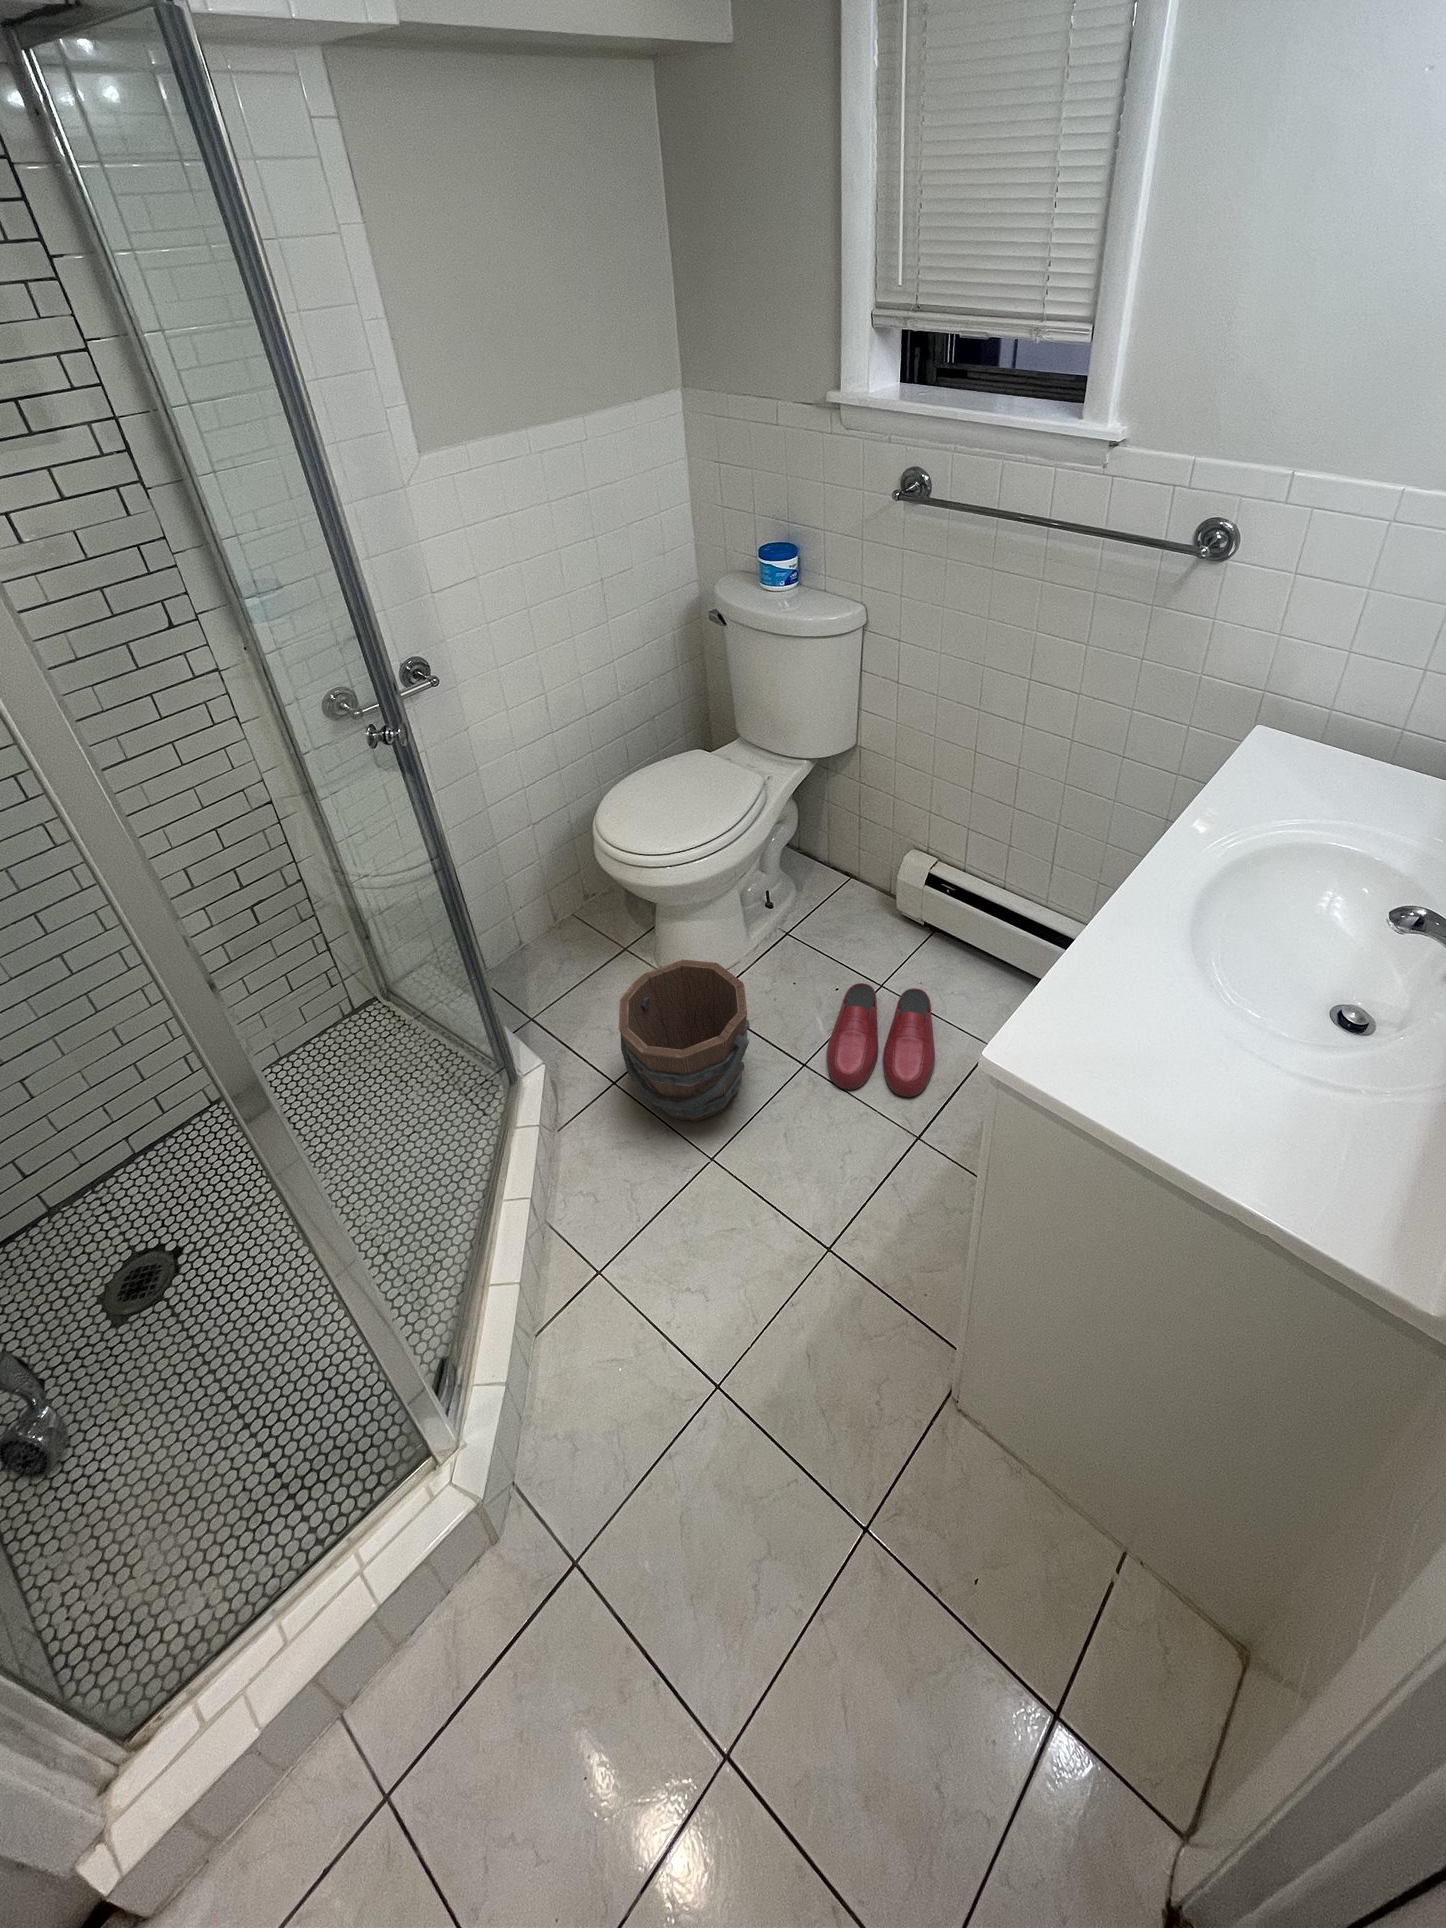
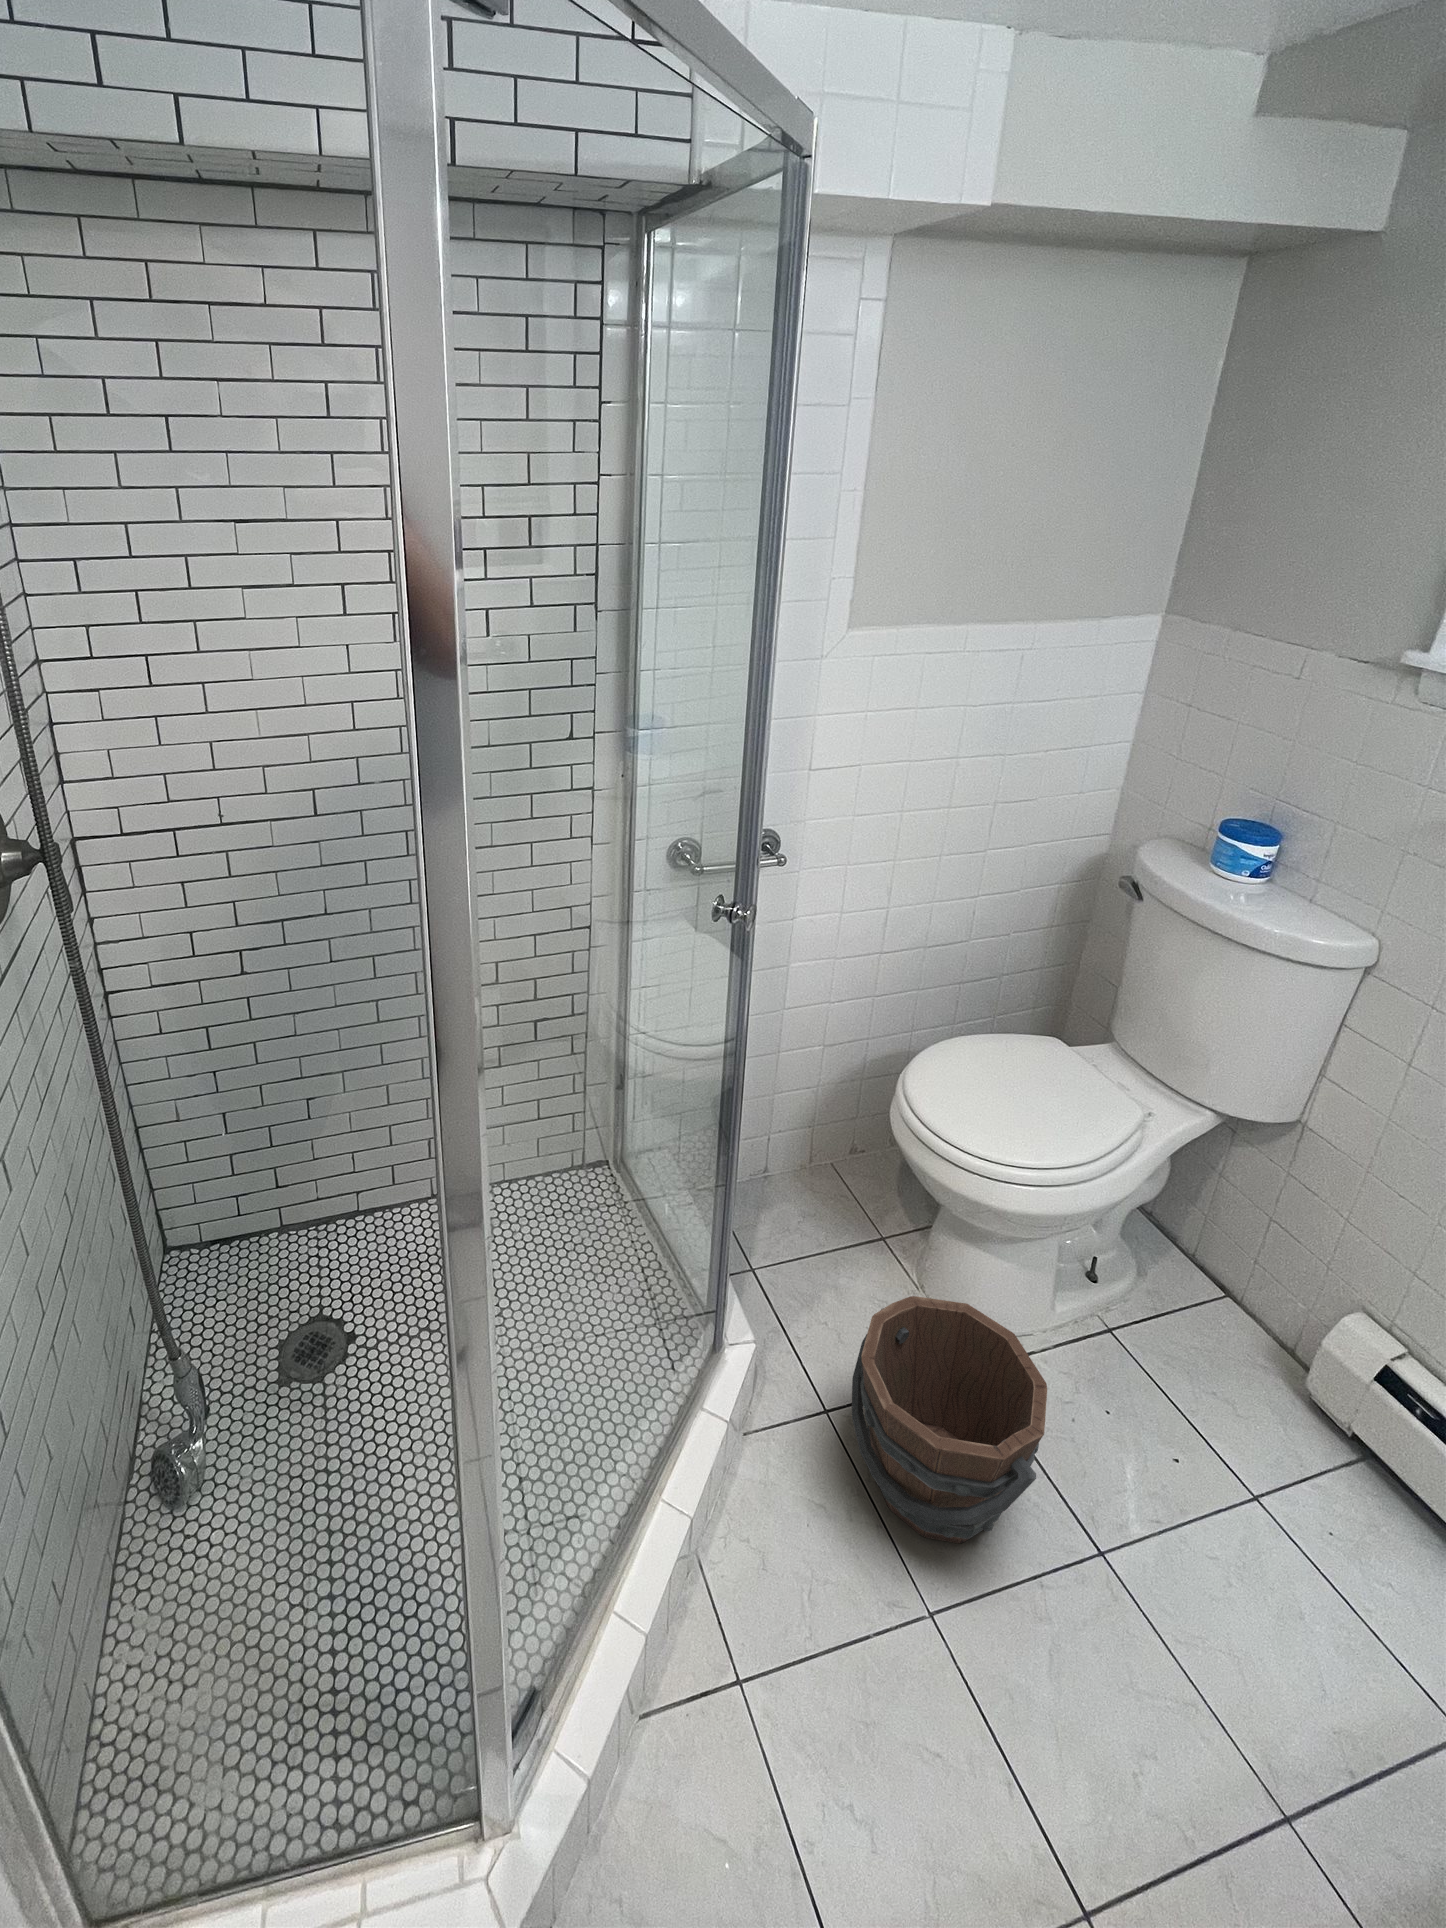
slippers: present [827,983,935,1097] -> none [1139,1465,1343,1724]

